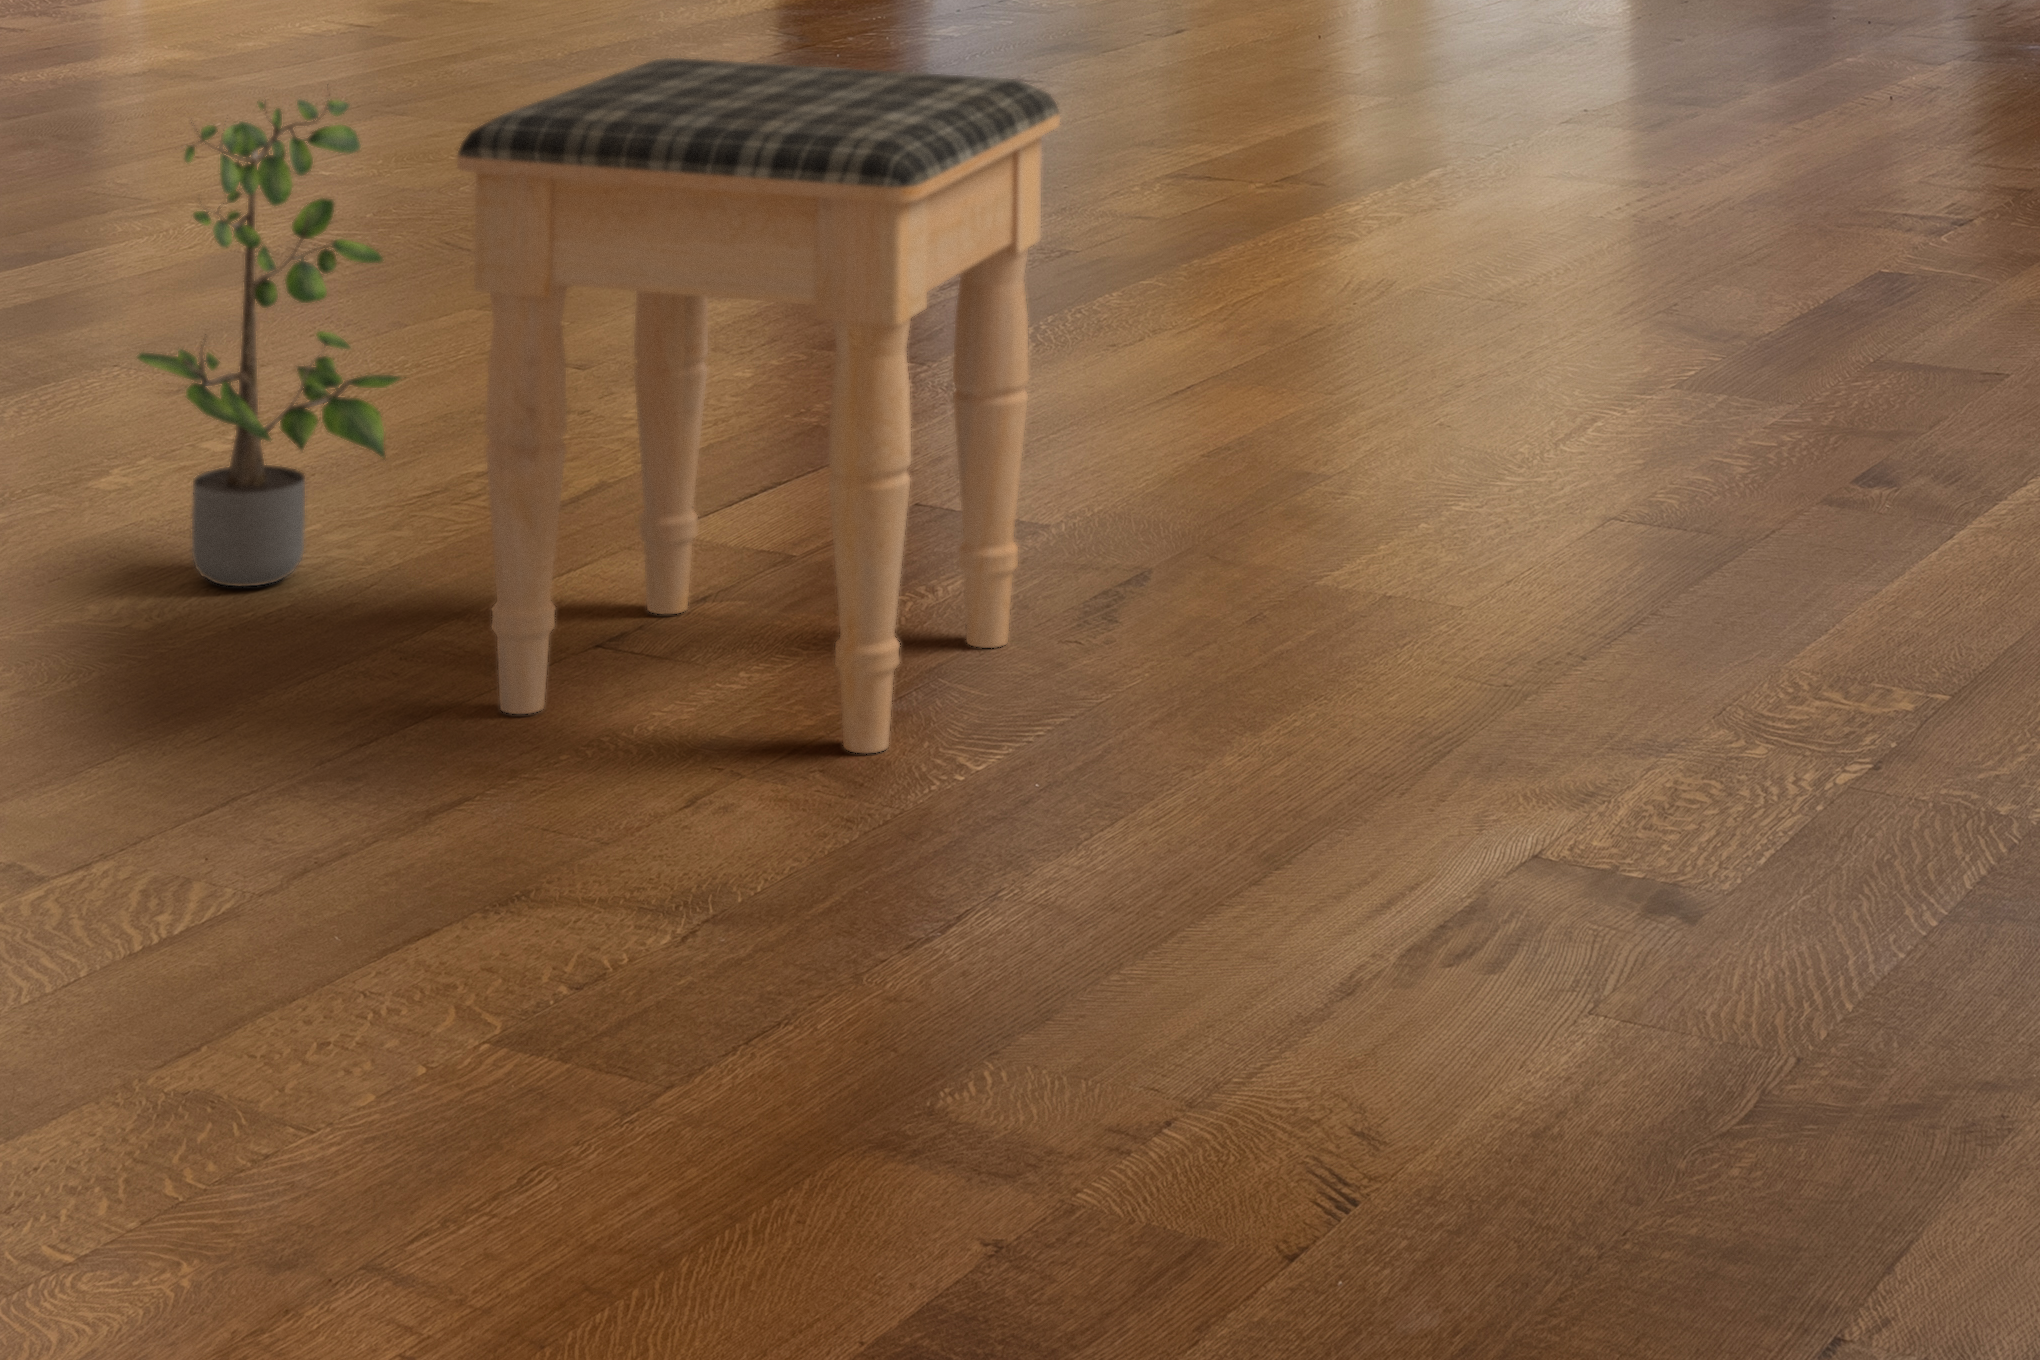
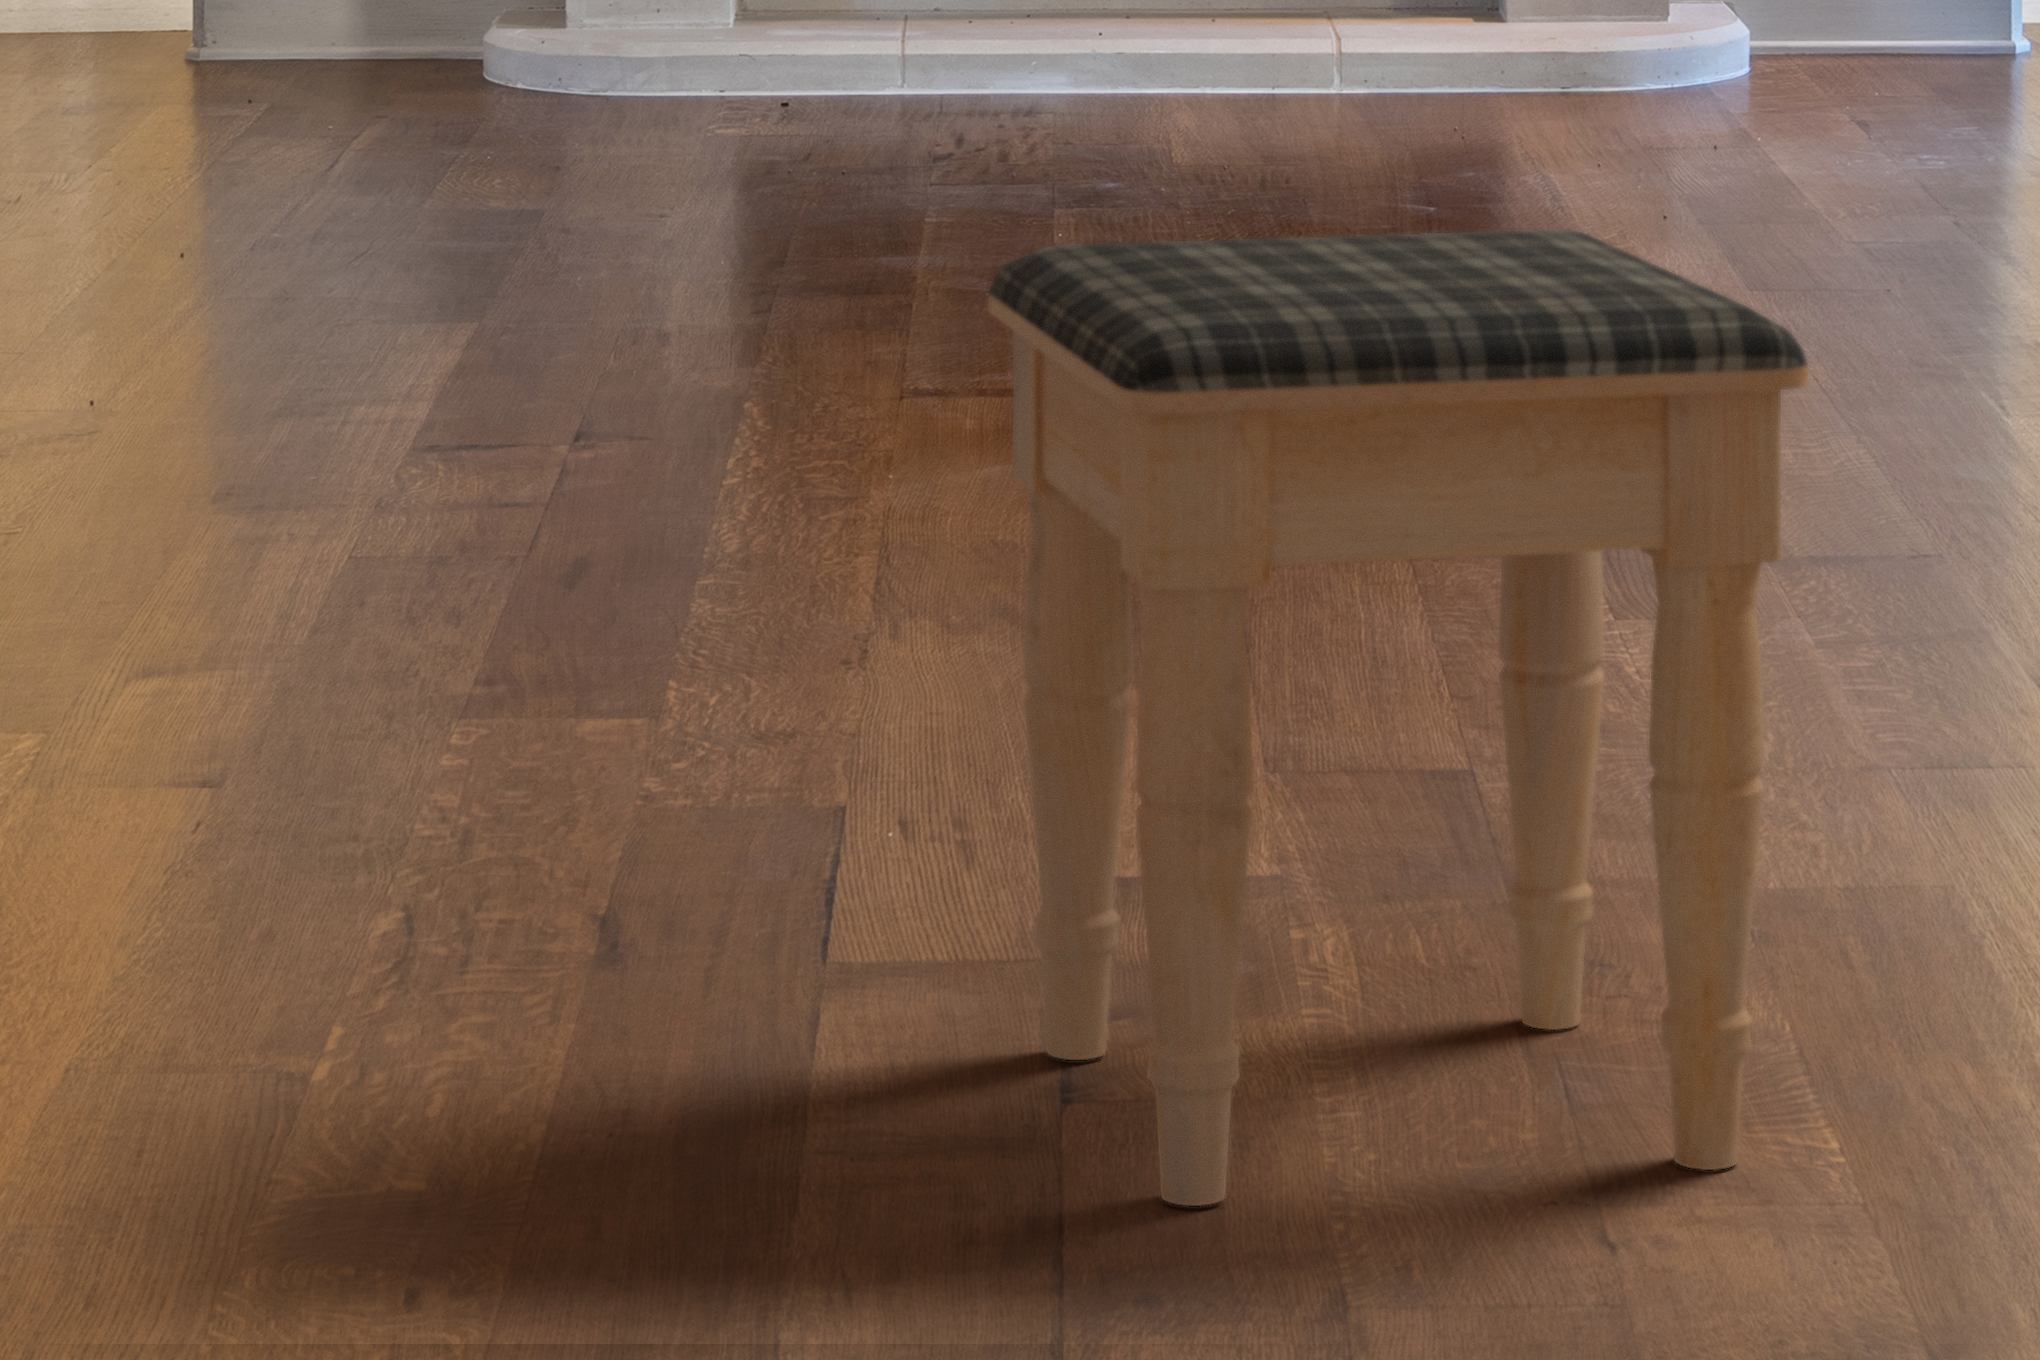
potted plant: present [138,84,400,587] -> none [276,335,622,1125]

